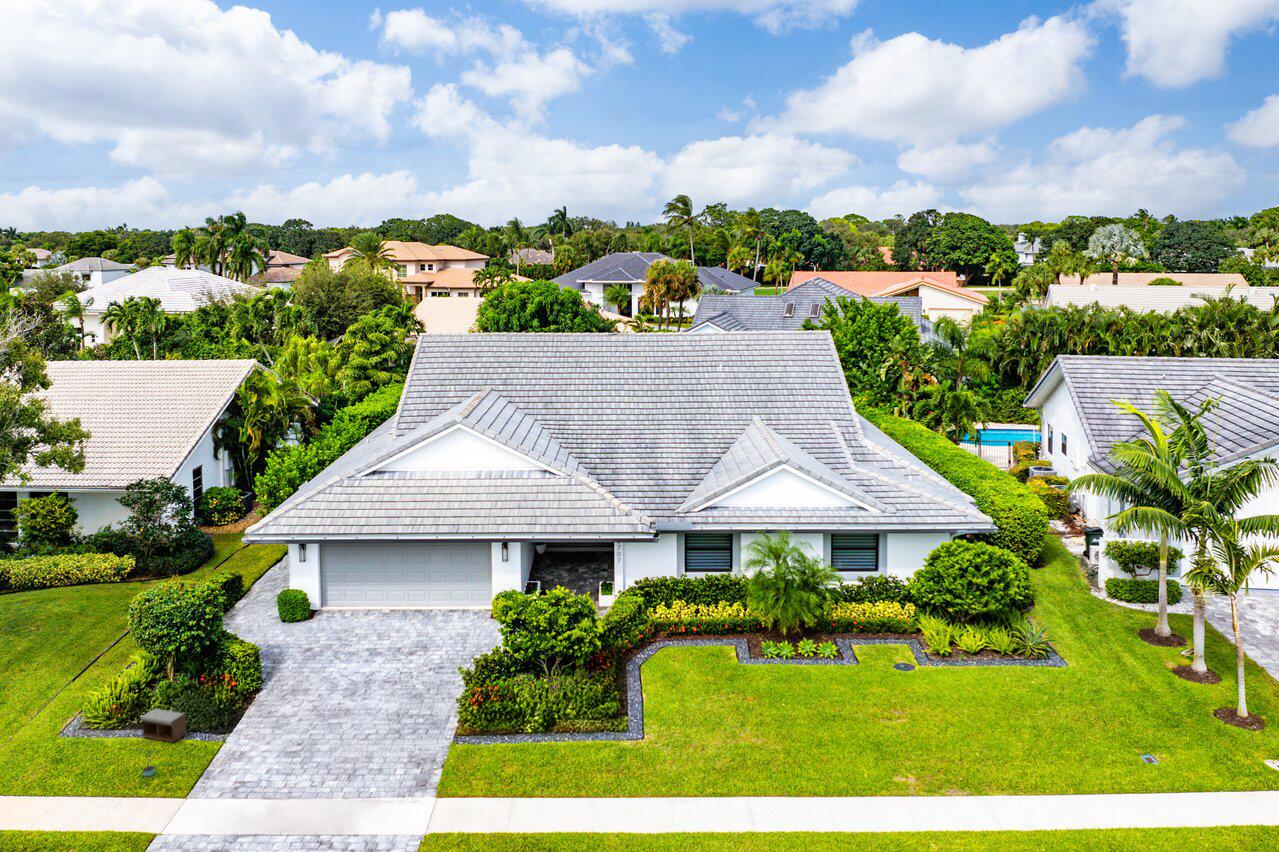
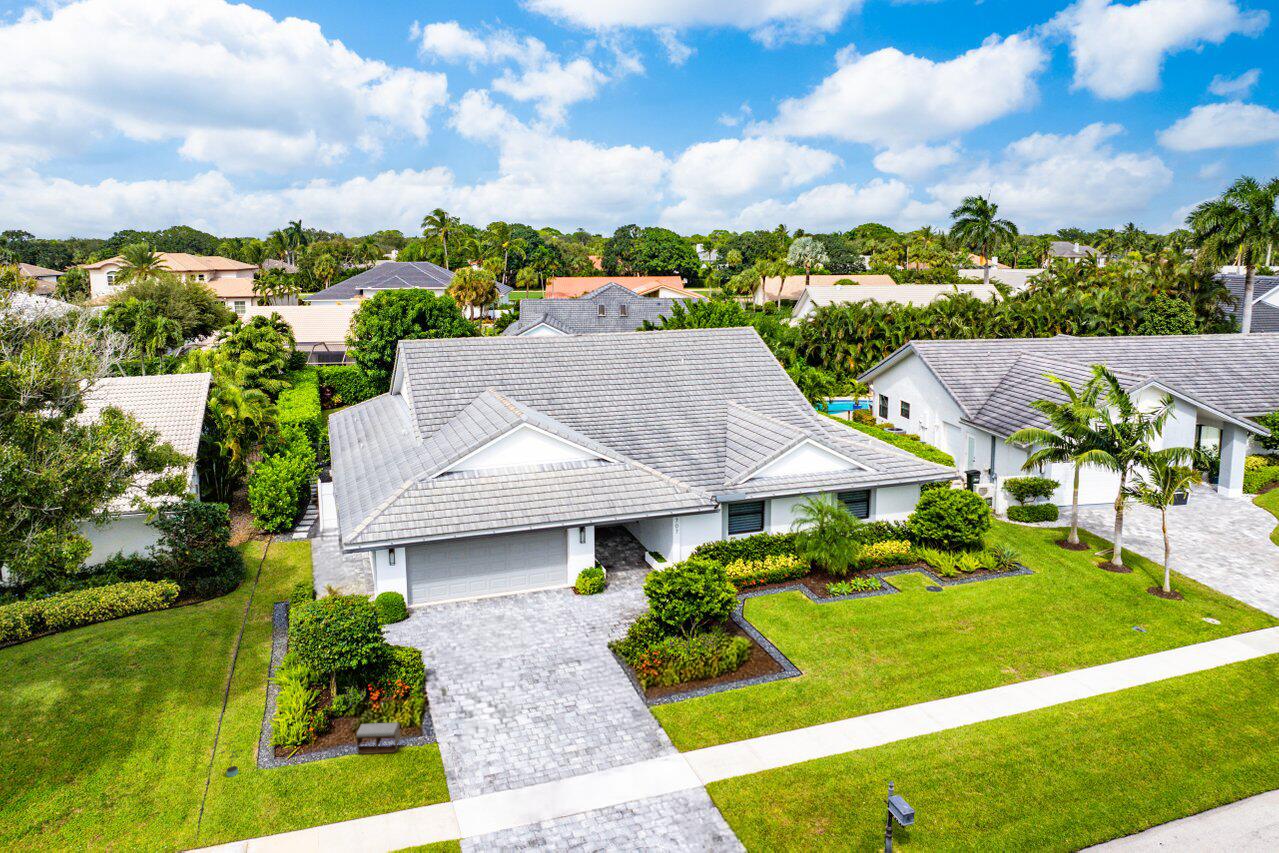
potted plant: present [136,741,158,776] -> present [222,741,242,777]

